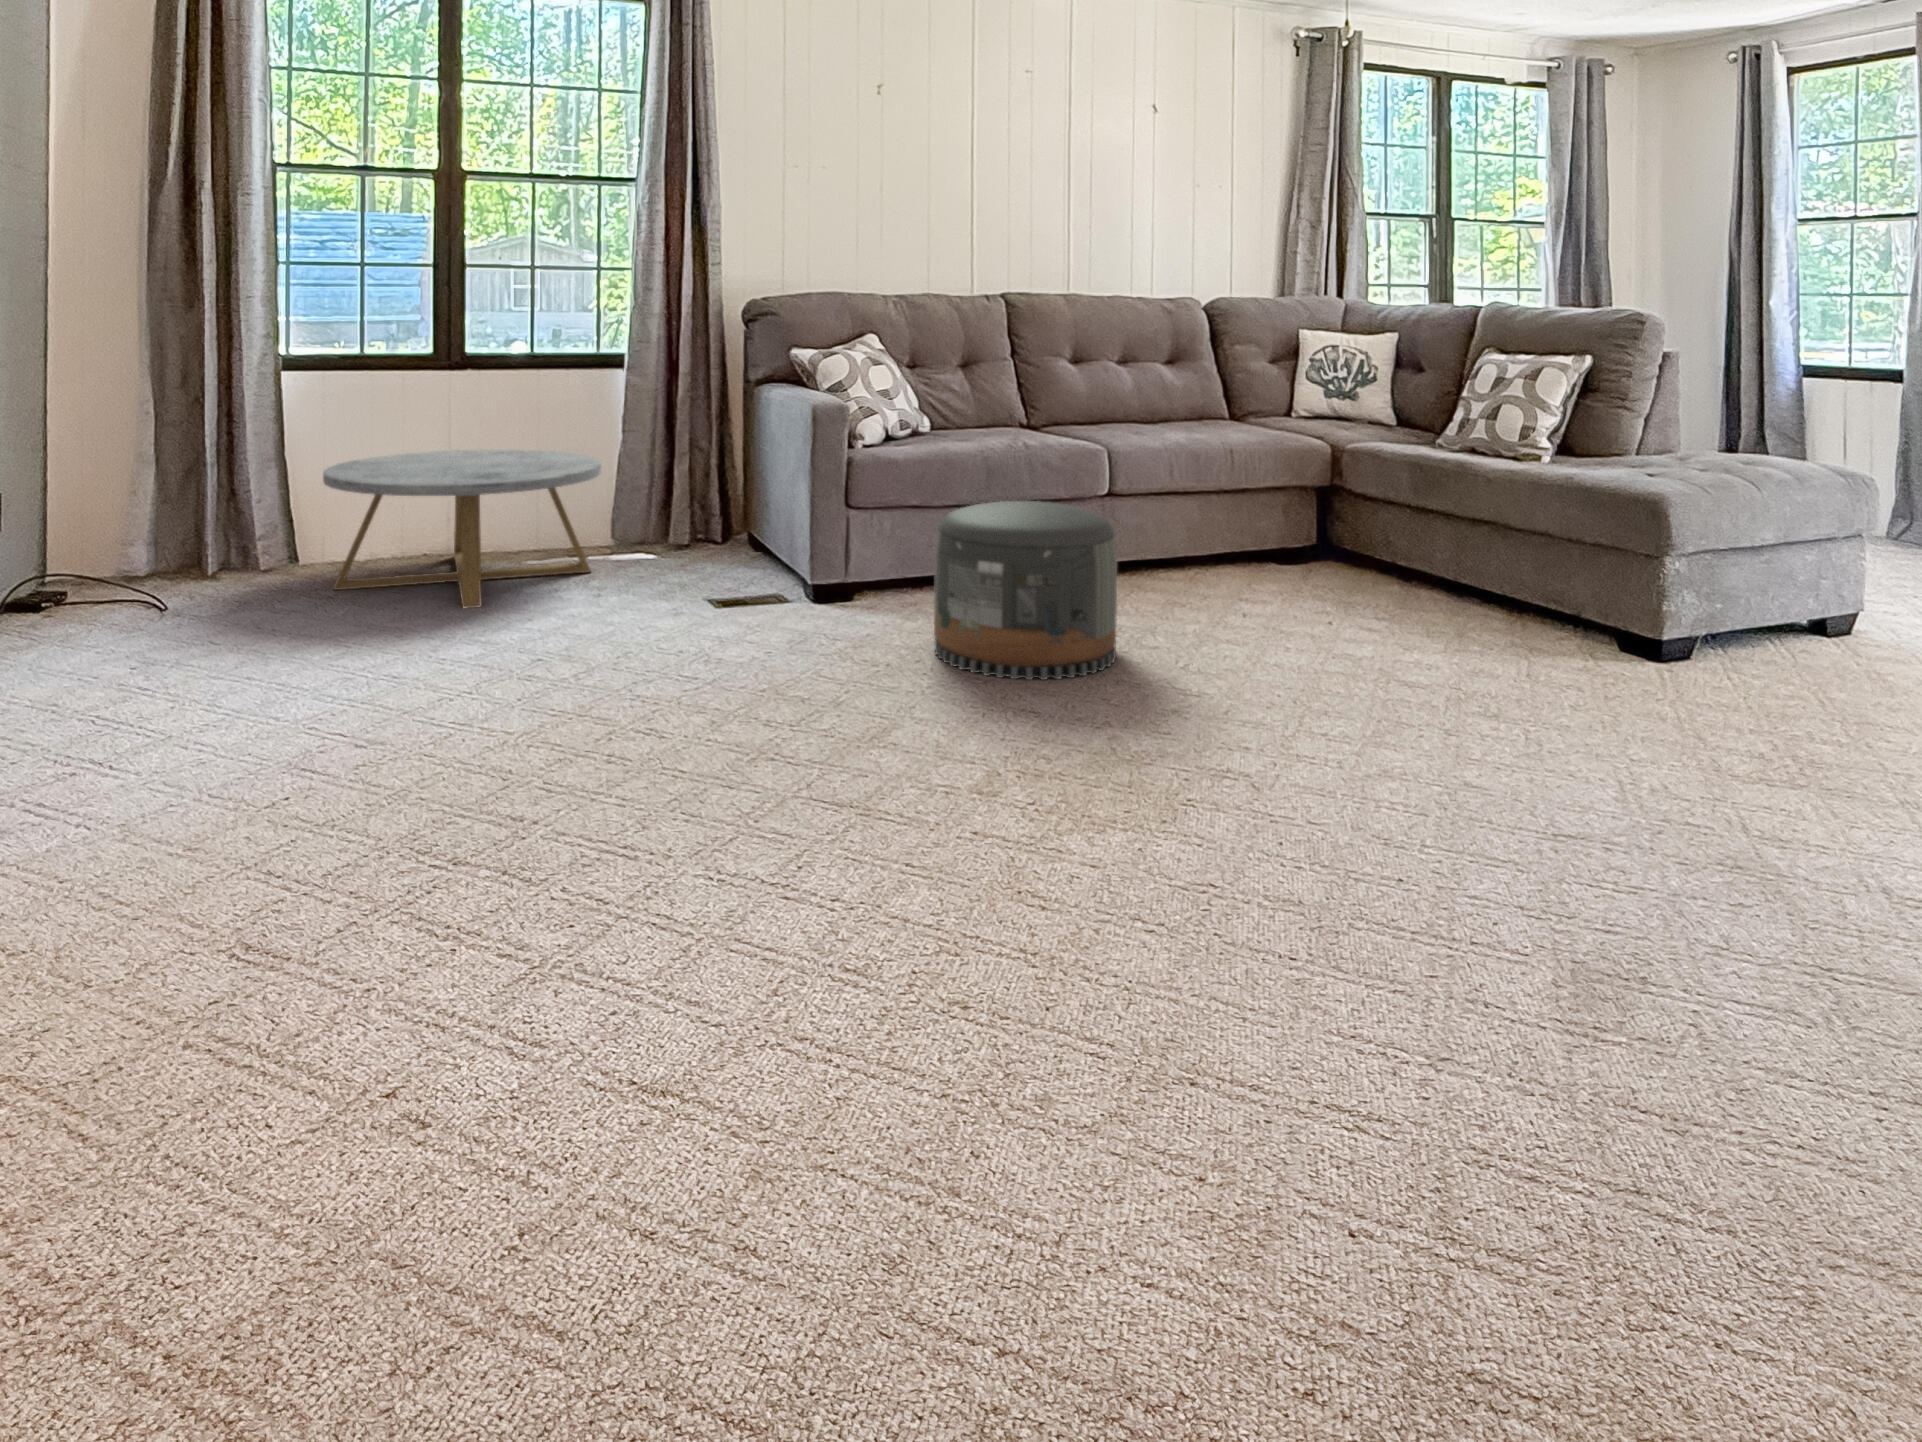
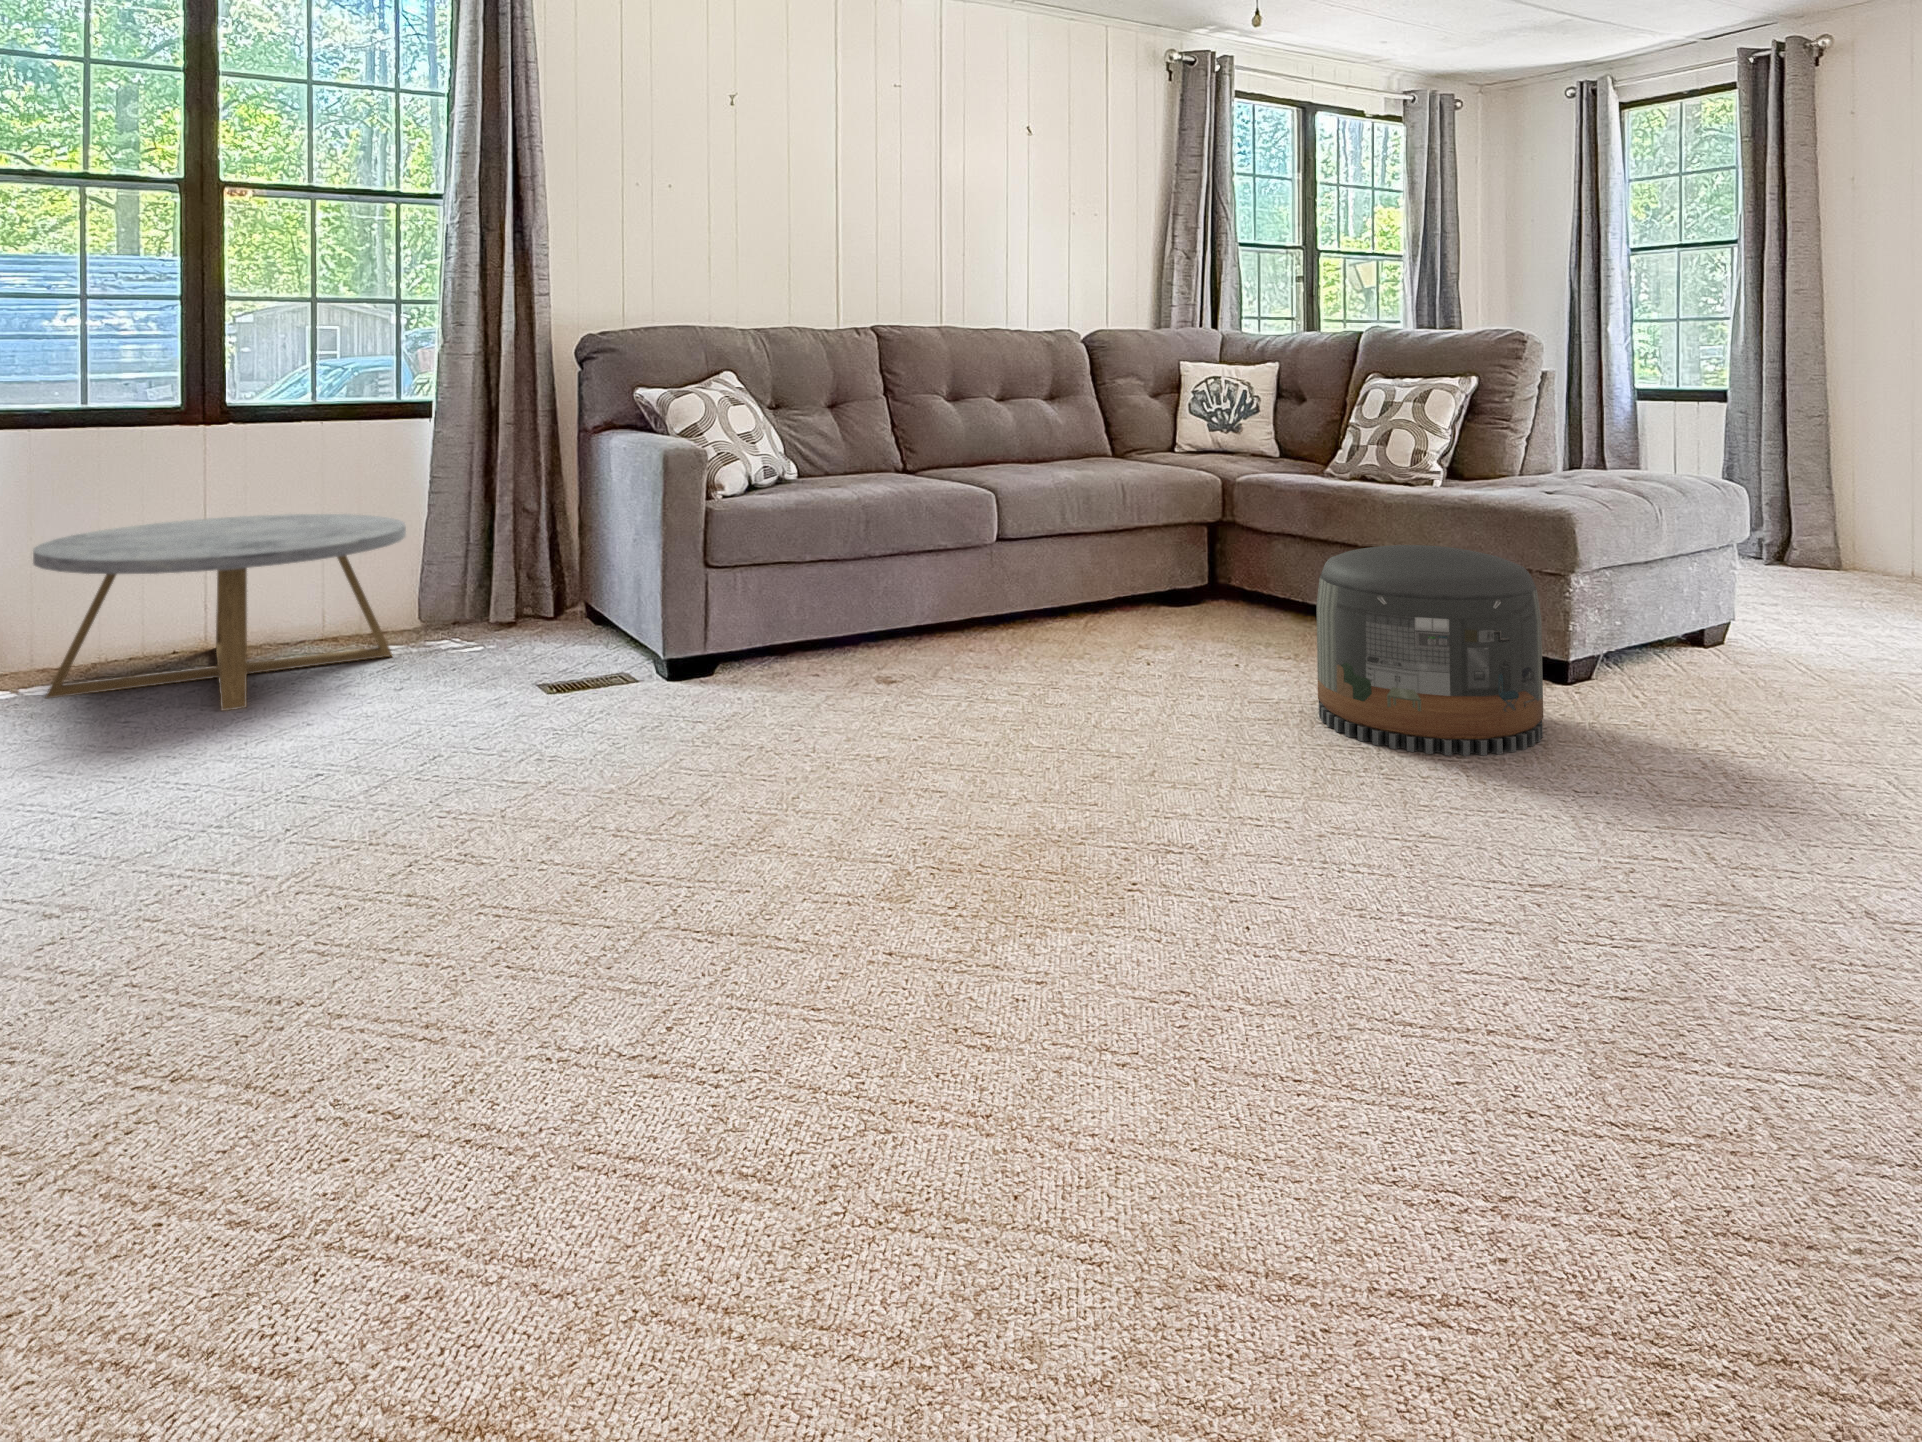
pouf: present [934,501,1117,680] -> present [1317,545,1543,756]

